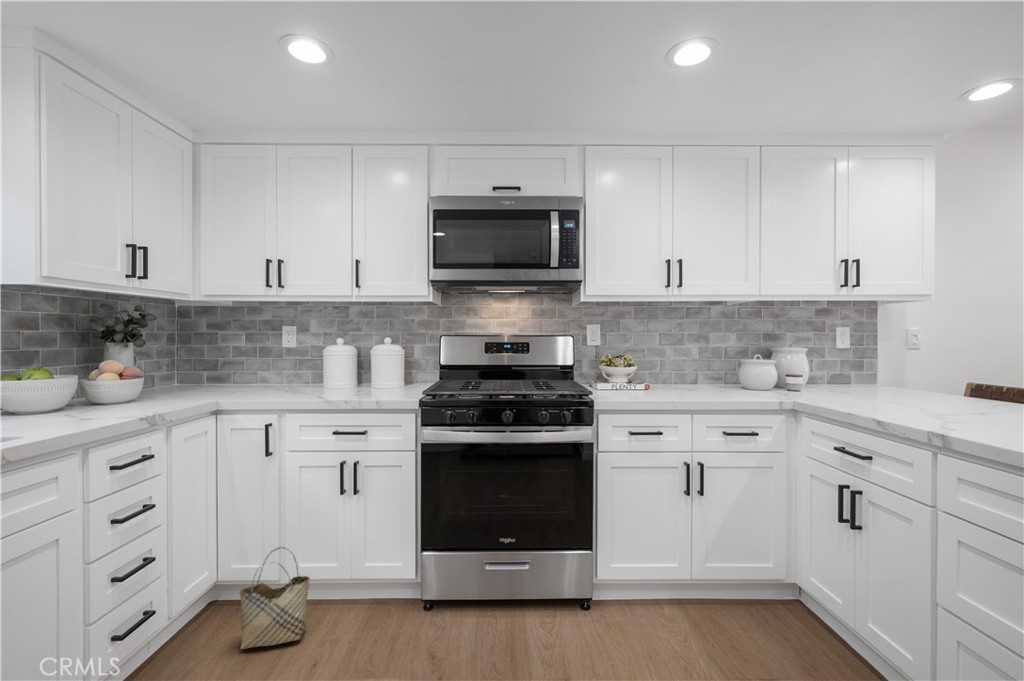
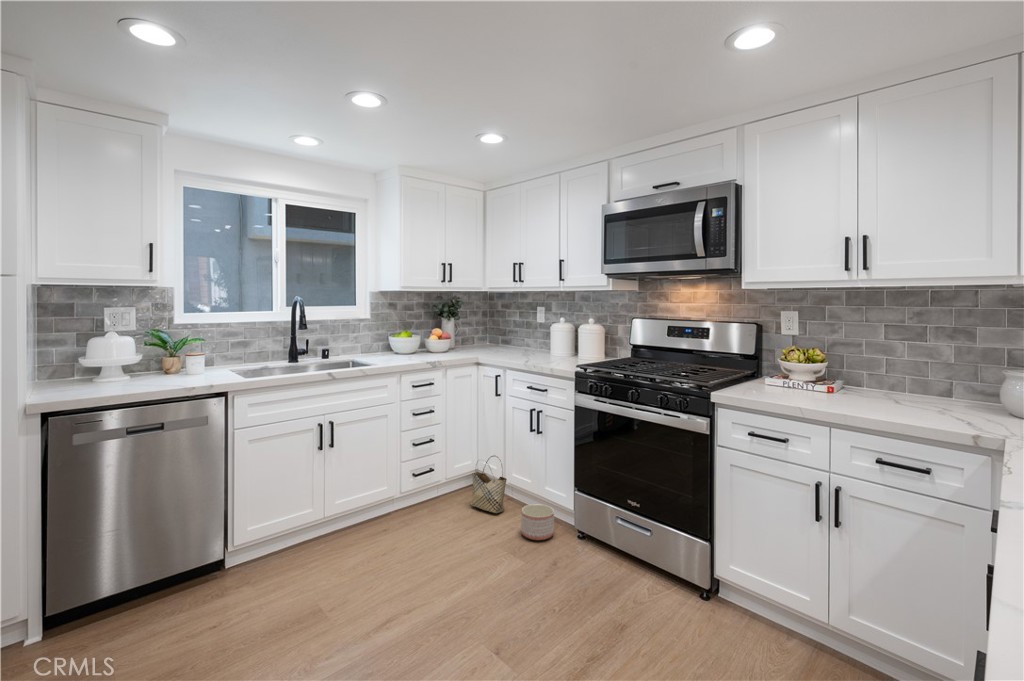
planter: none [364,589,413,652] -> present [521,504,554,540]

